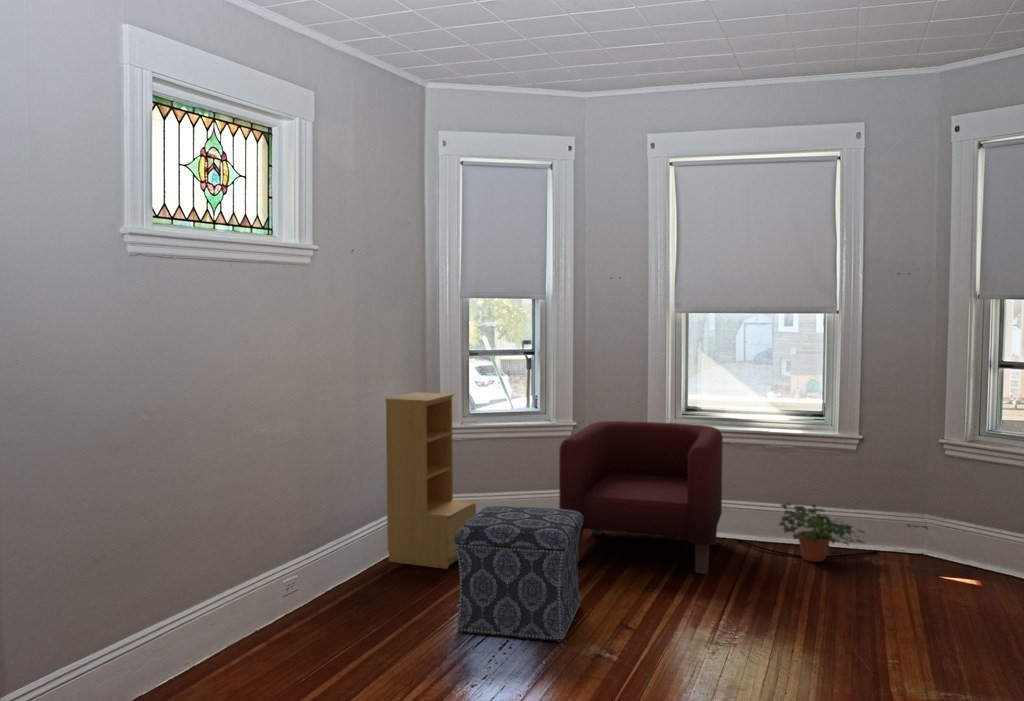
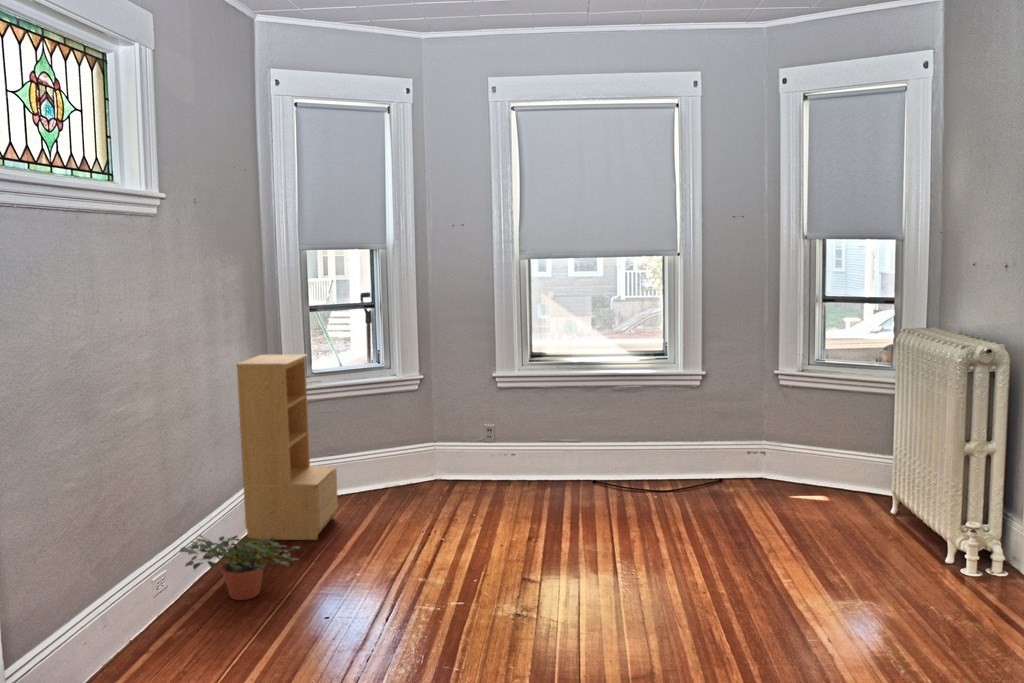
armchair: present [559,421,723,574] -> none [426,371,579,516]
potted plant: present [779,503,864,562] -> present [180,535,300,600]
ottoman: present [455,506,583,642] -> none [357,468,478,608]

